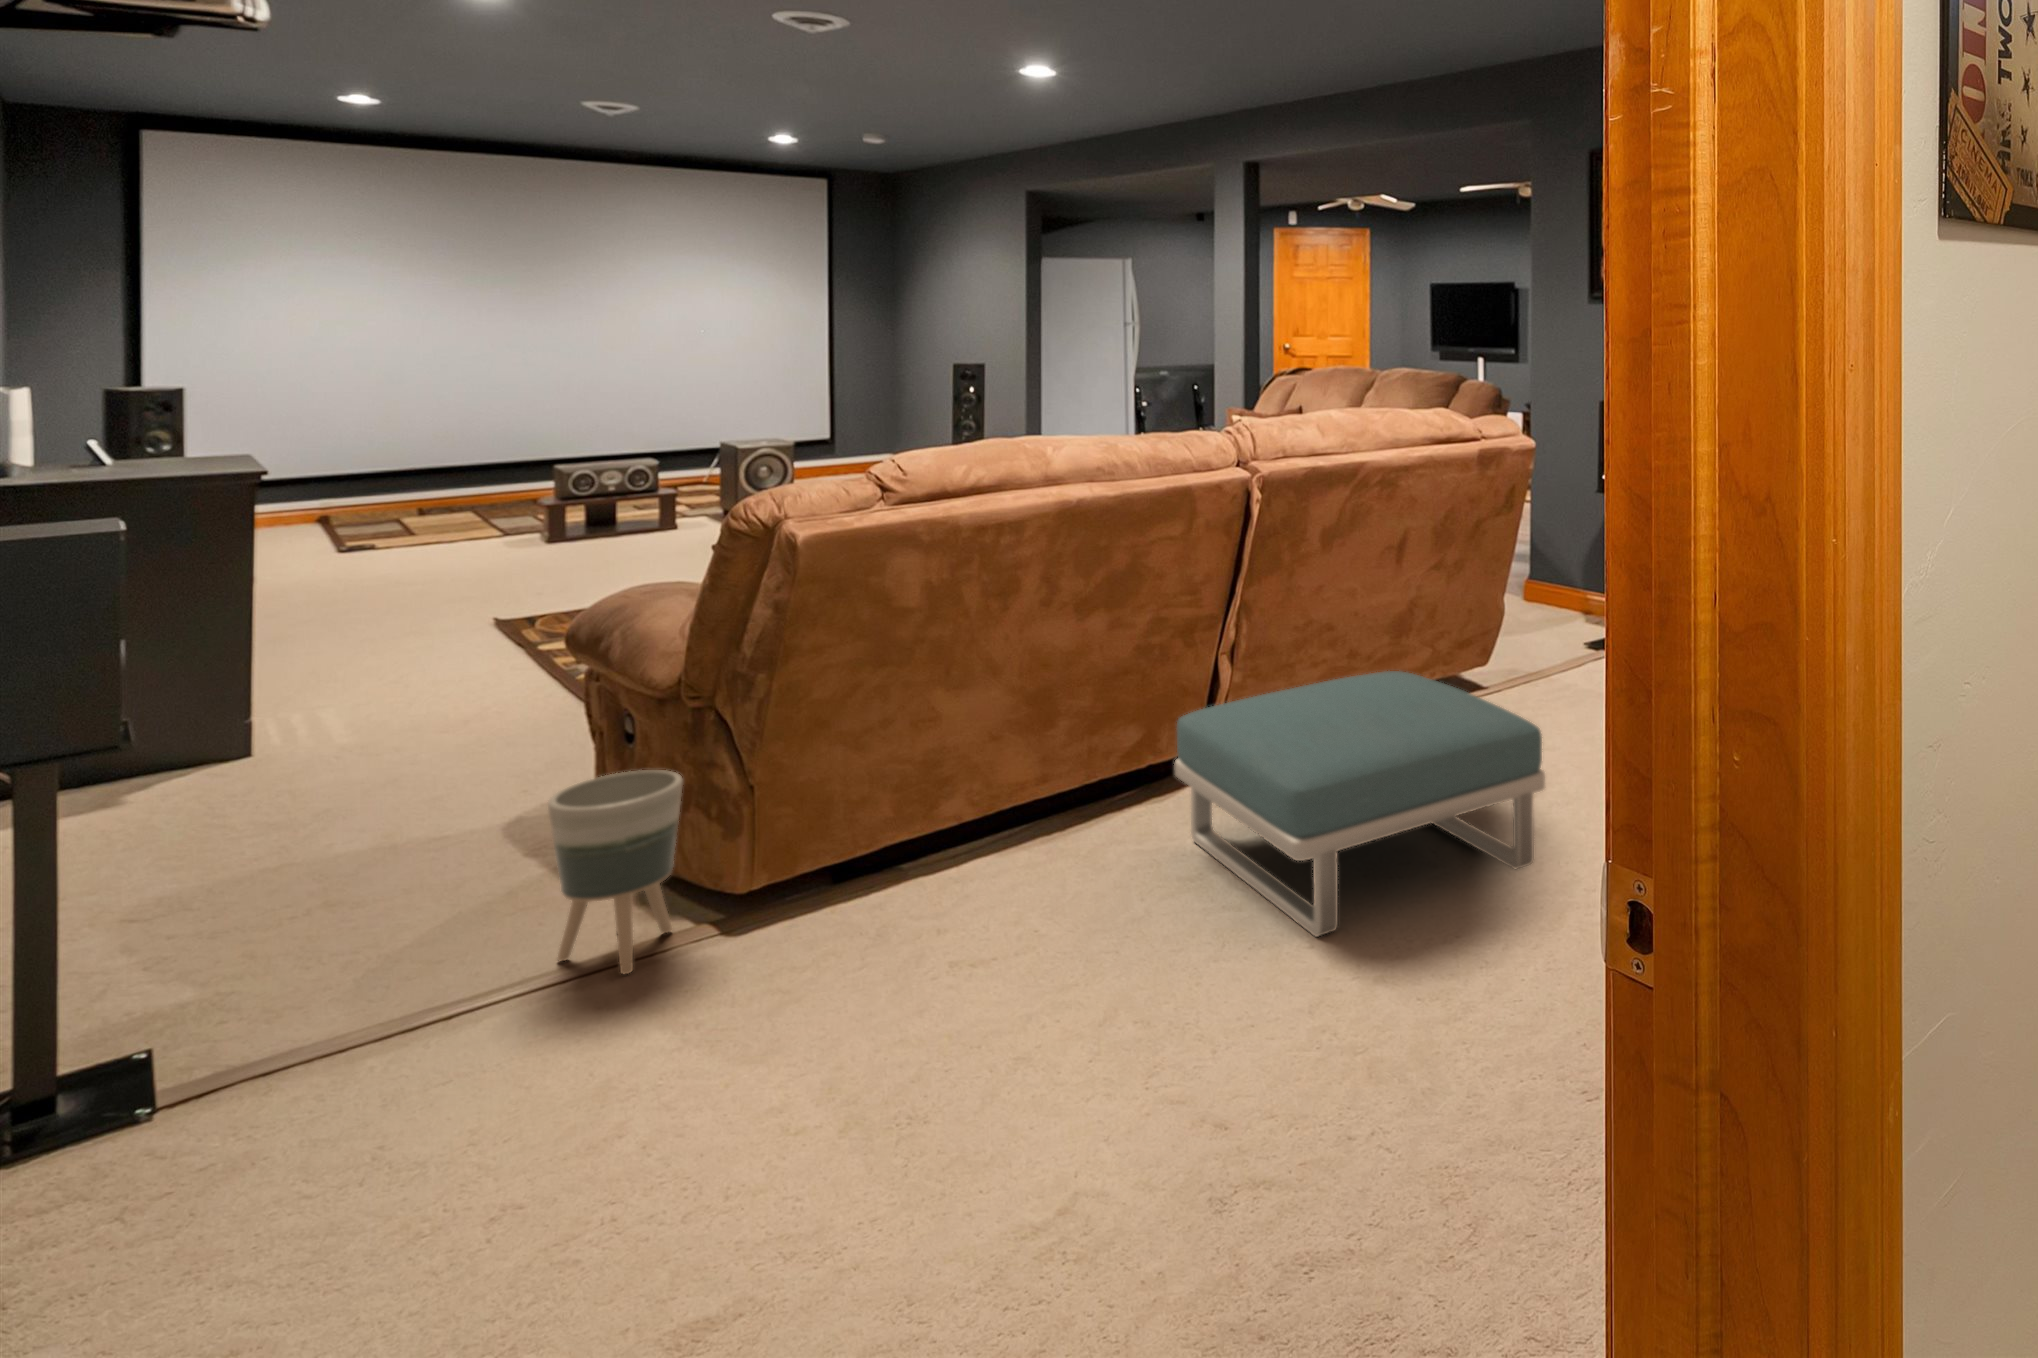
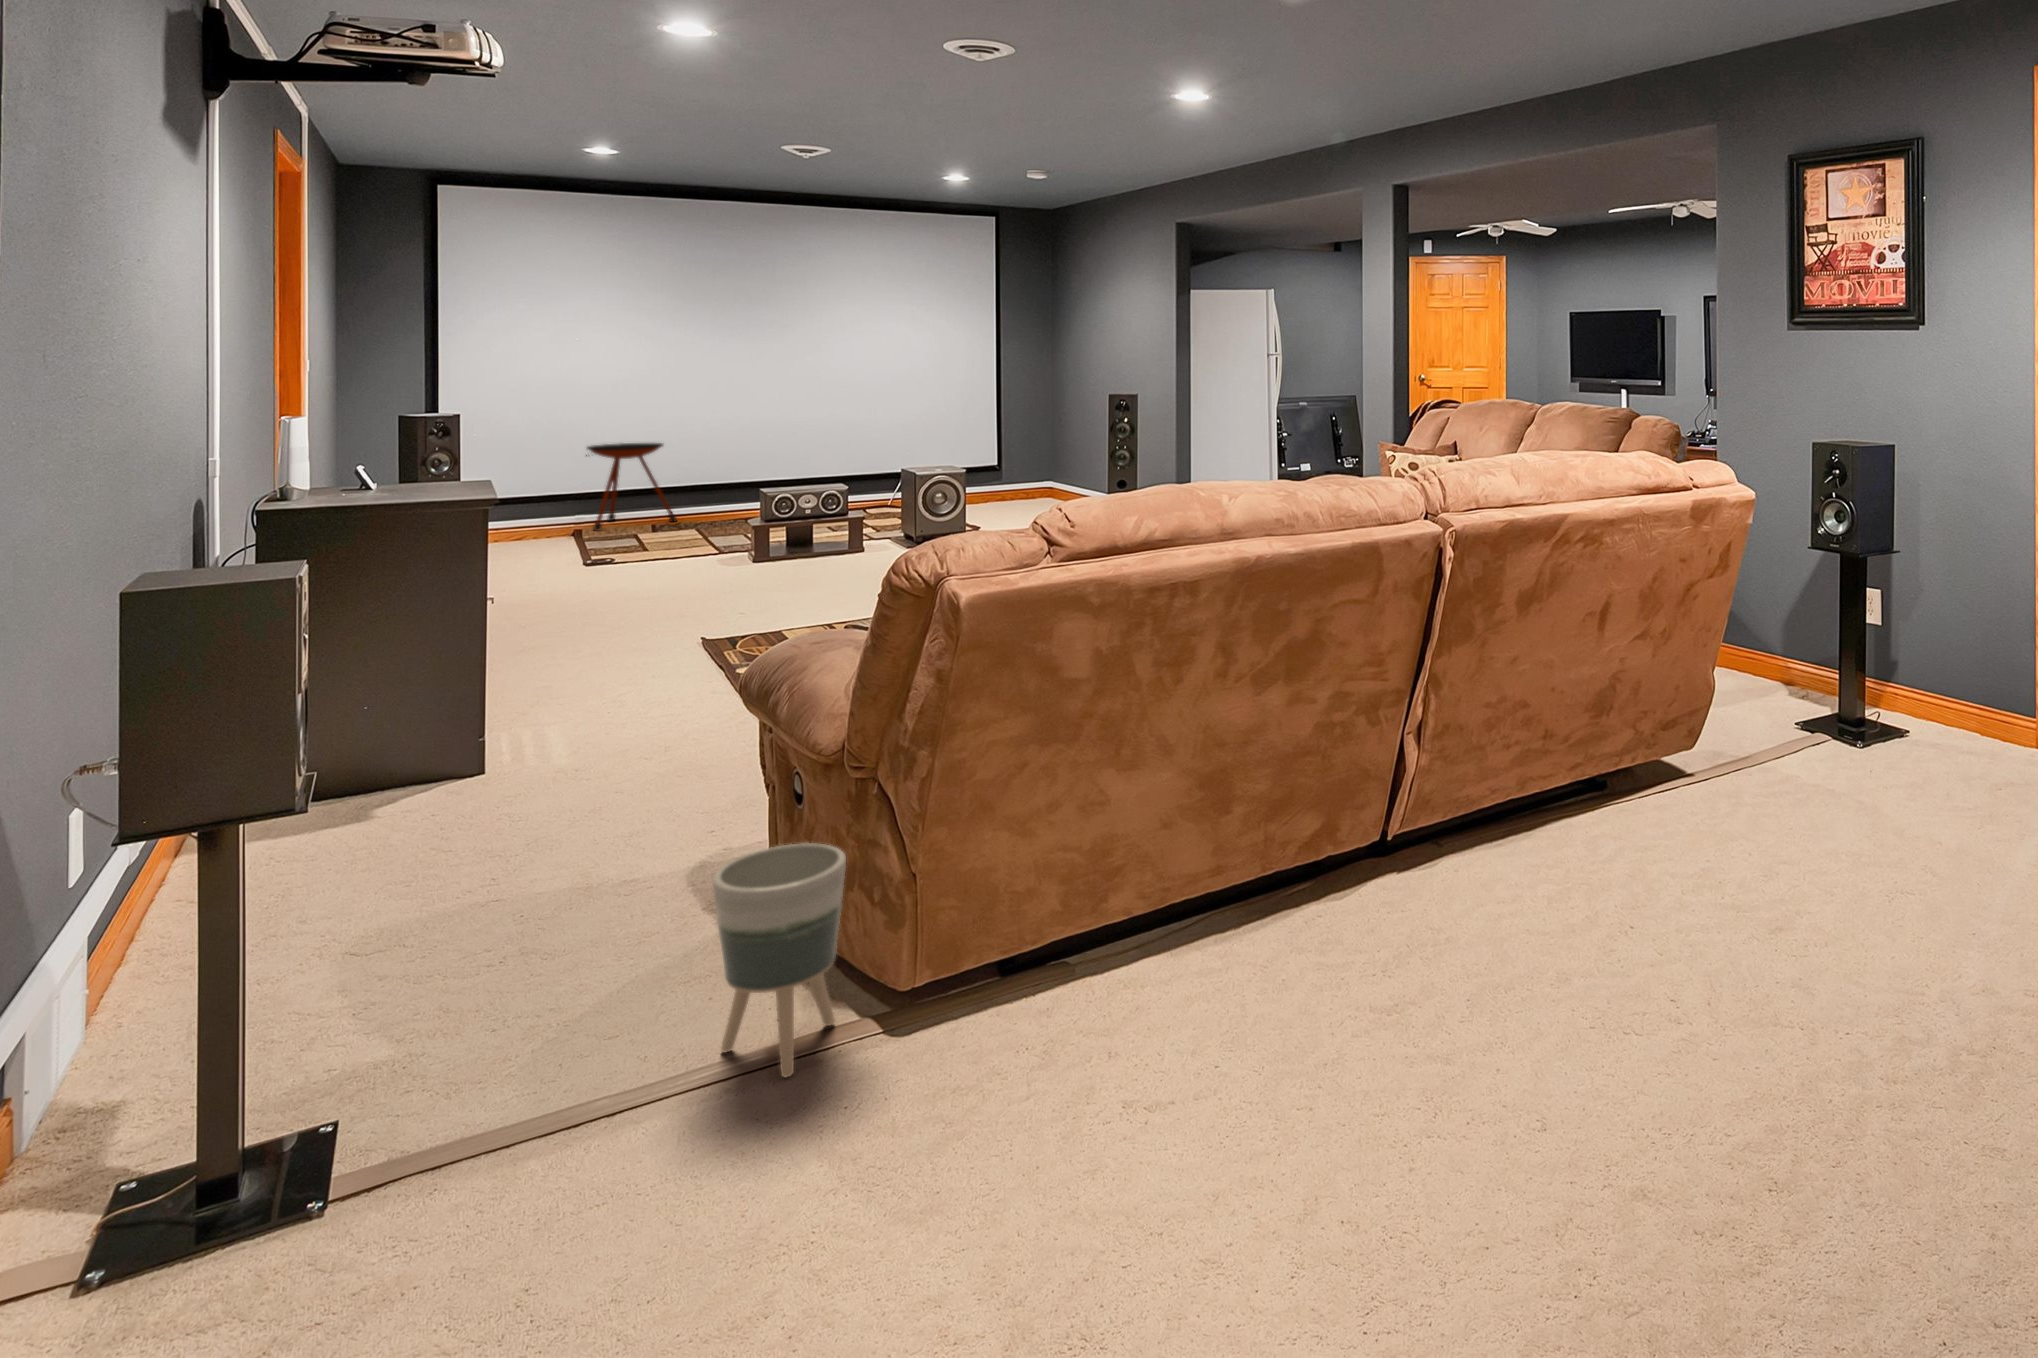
side table: none [334,420,452,517] -> present [586,443,677,531]
footstool: present [1175,671,1545,937] -> none [1362,763,1816,1112]

